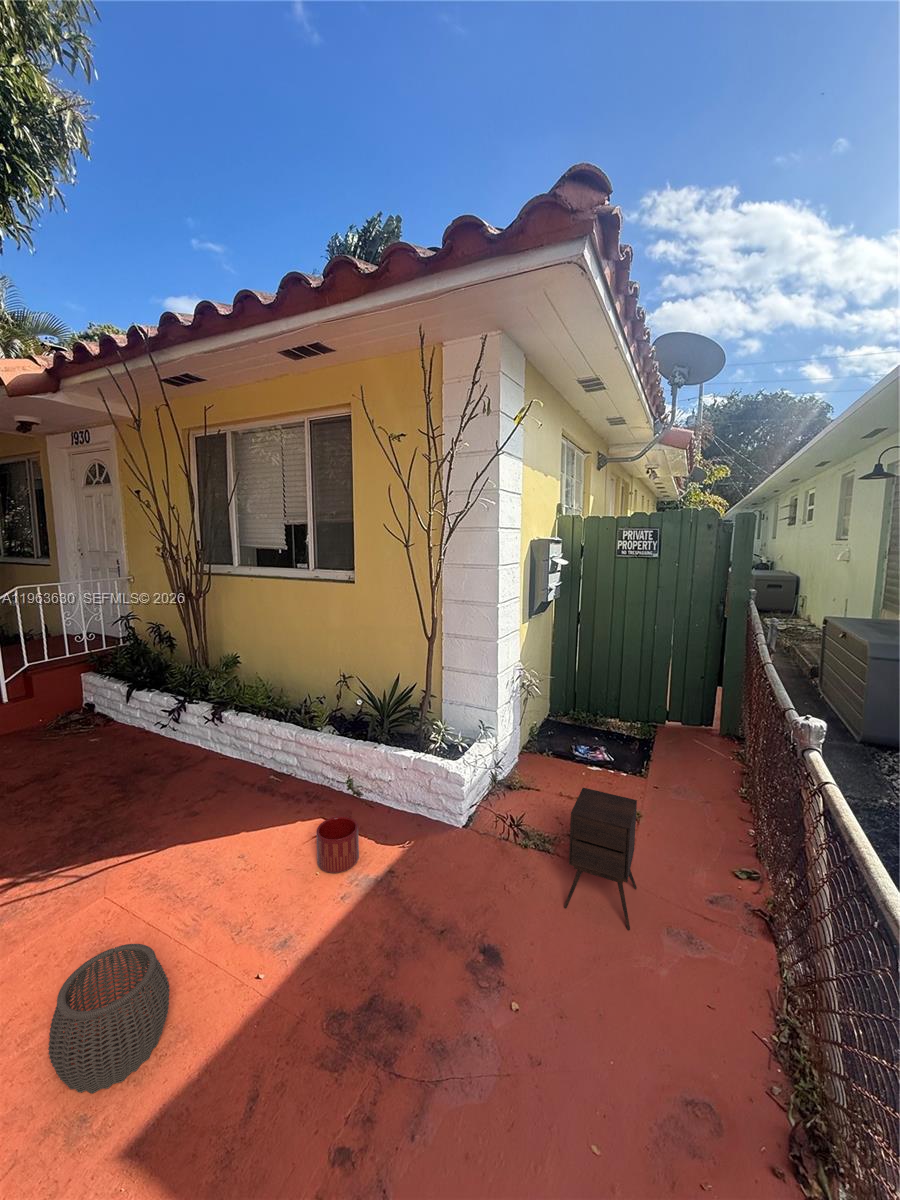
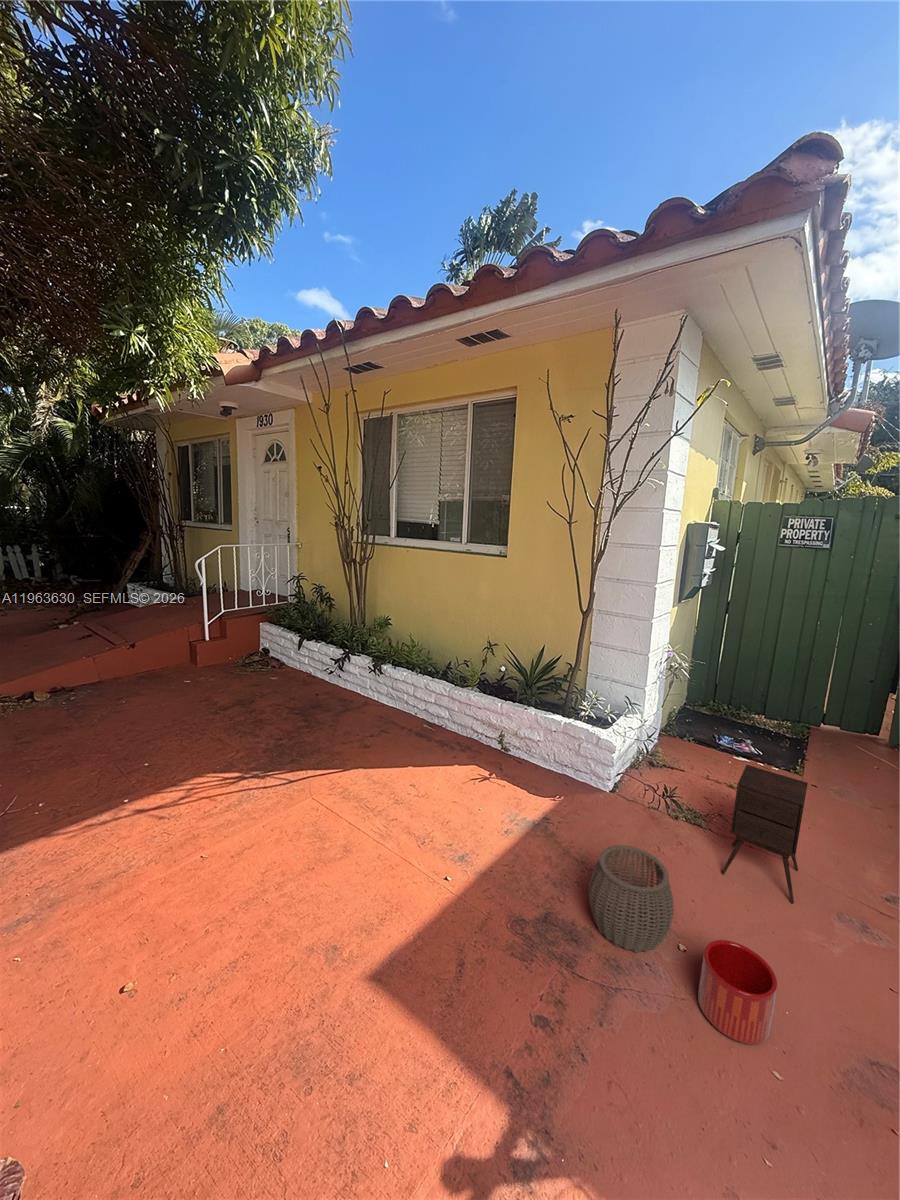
planter: present [316,816,359,873] -> present [698,940,777,1044]
woven basket: present [48,944,170,1094] -> present [589,845,674,952]

